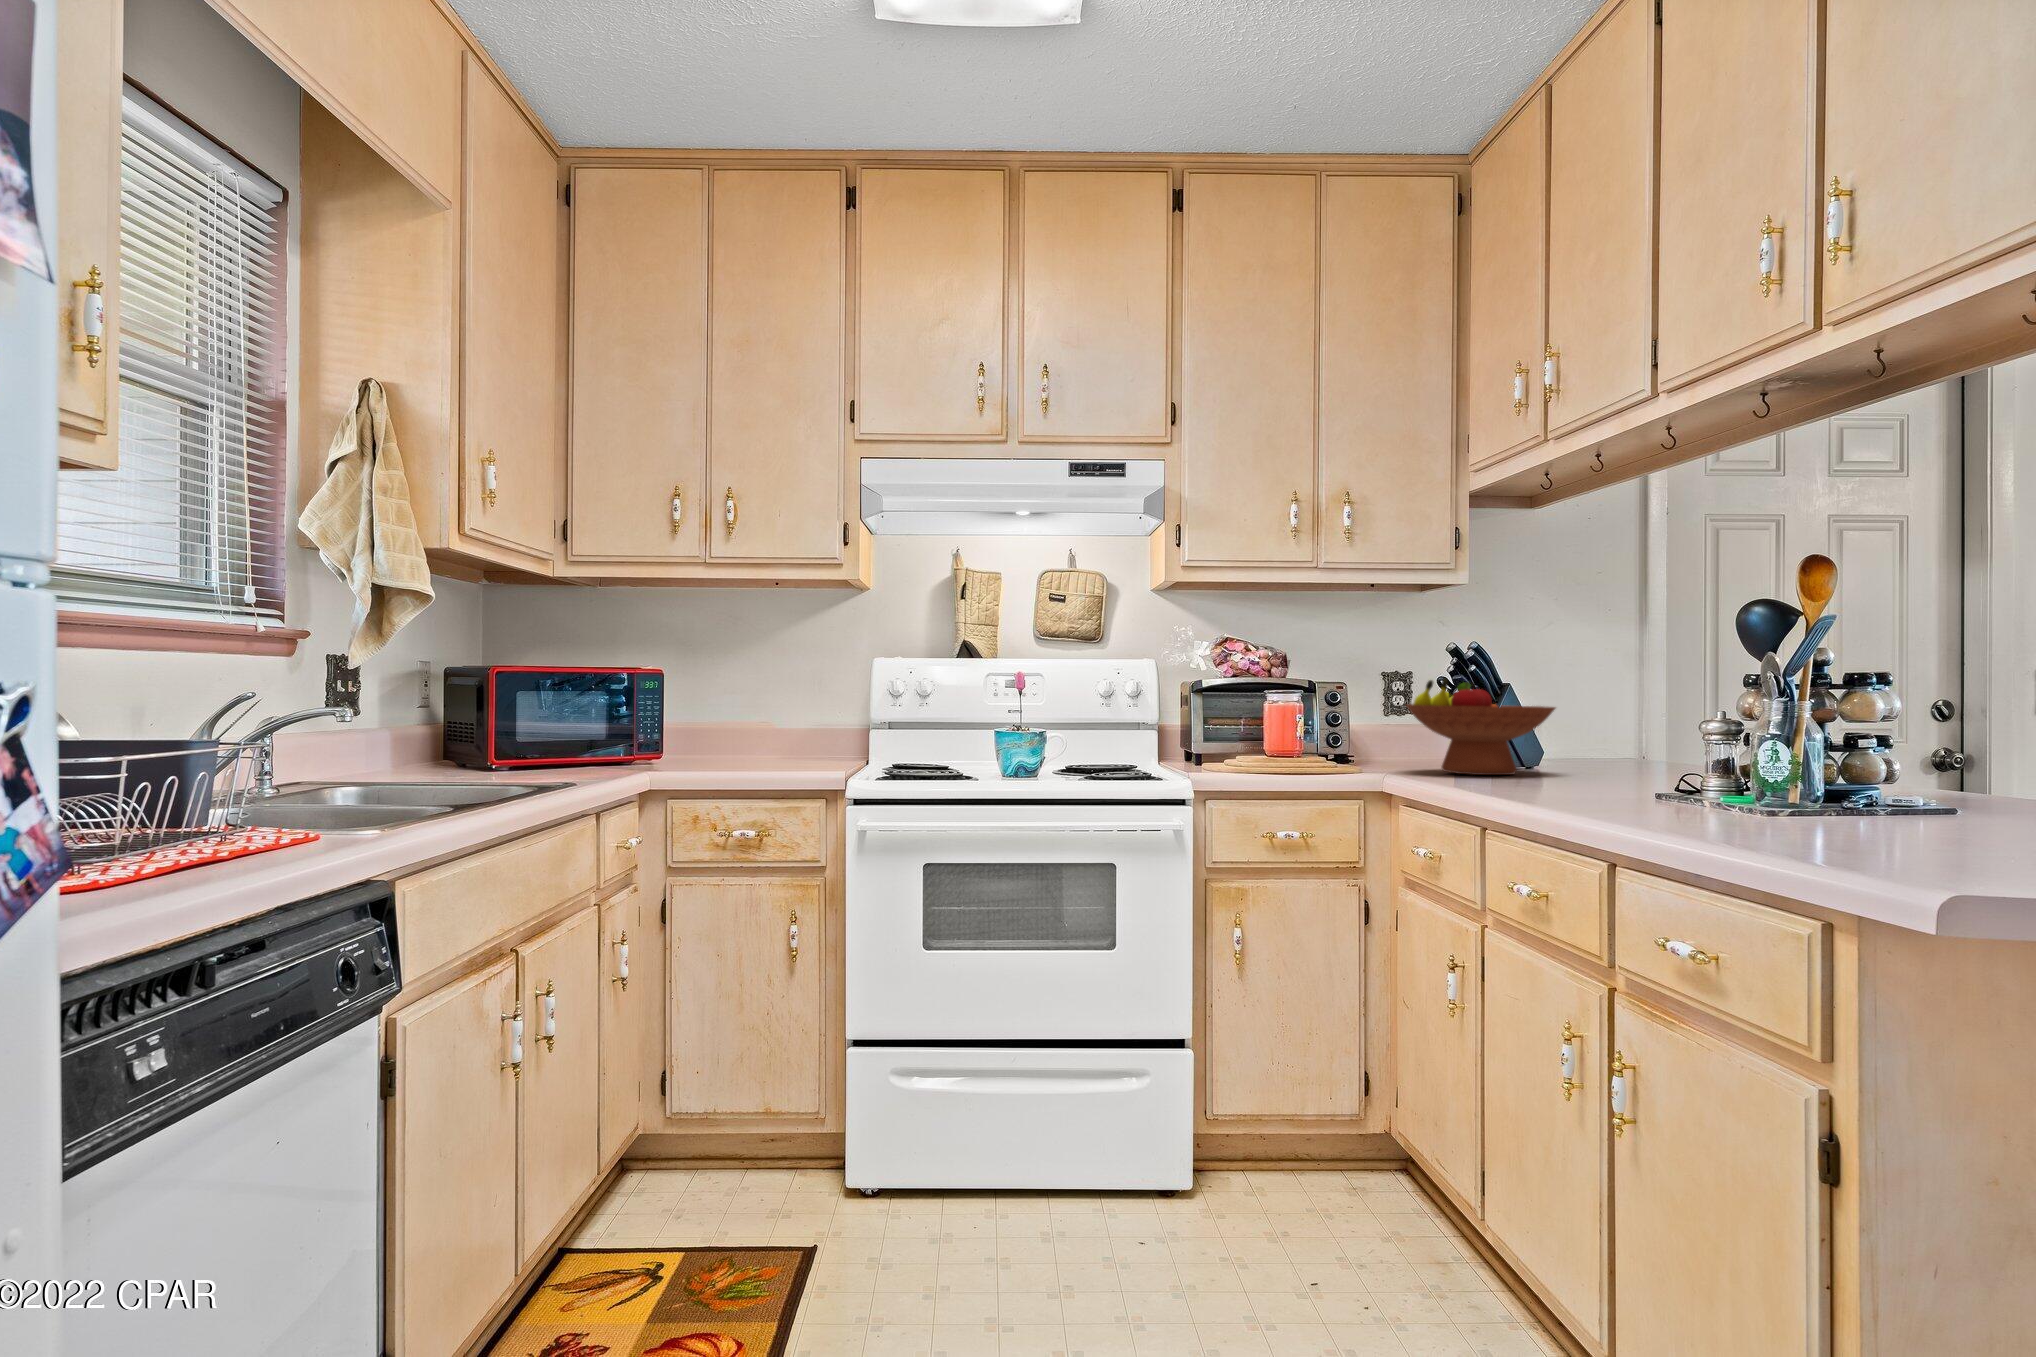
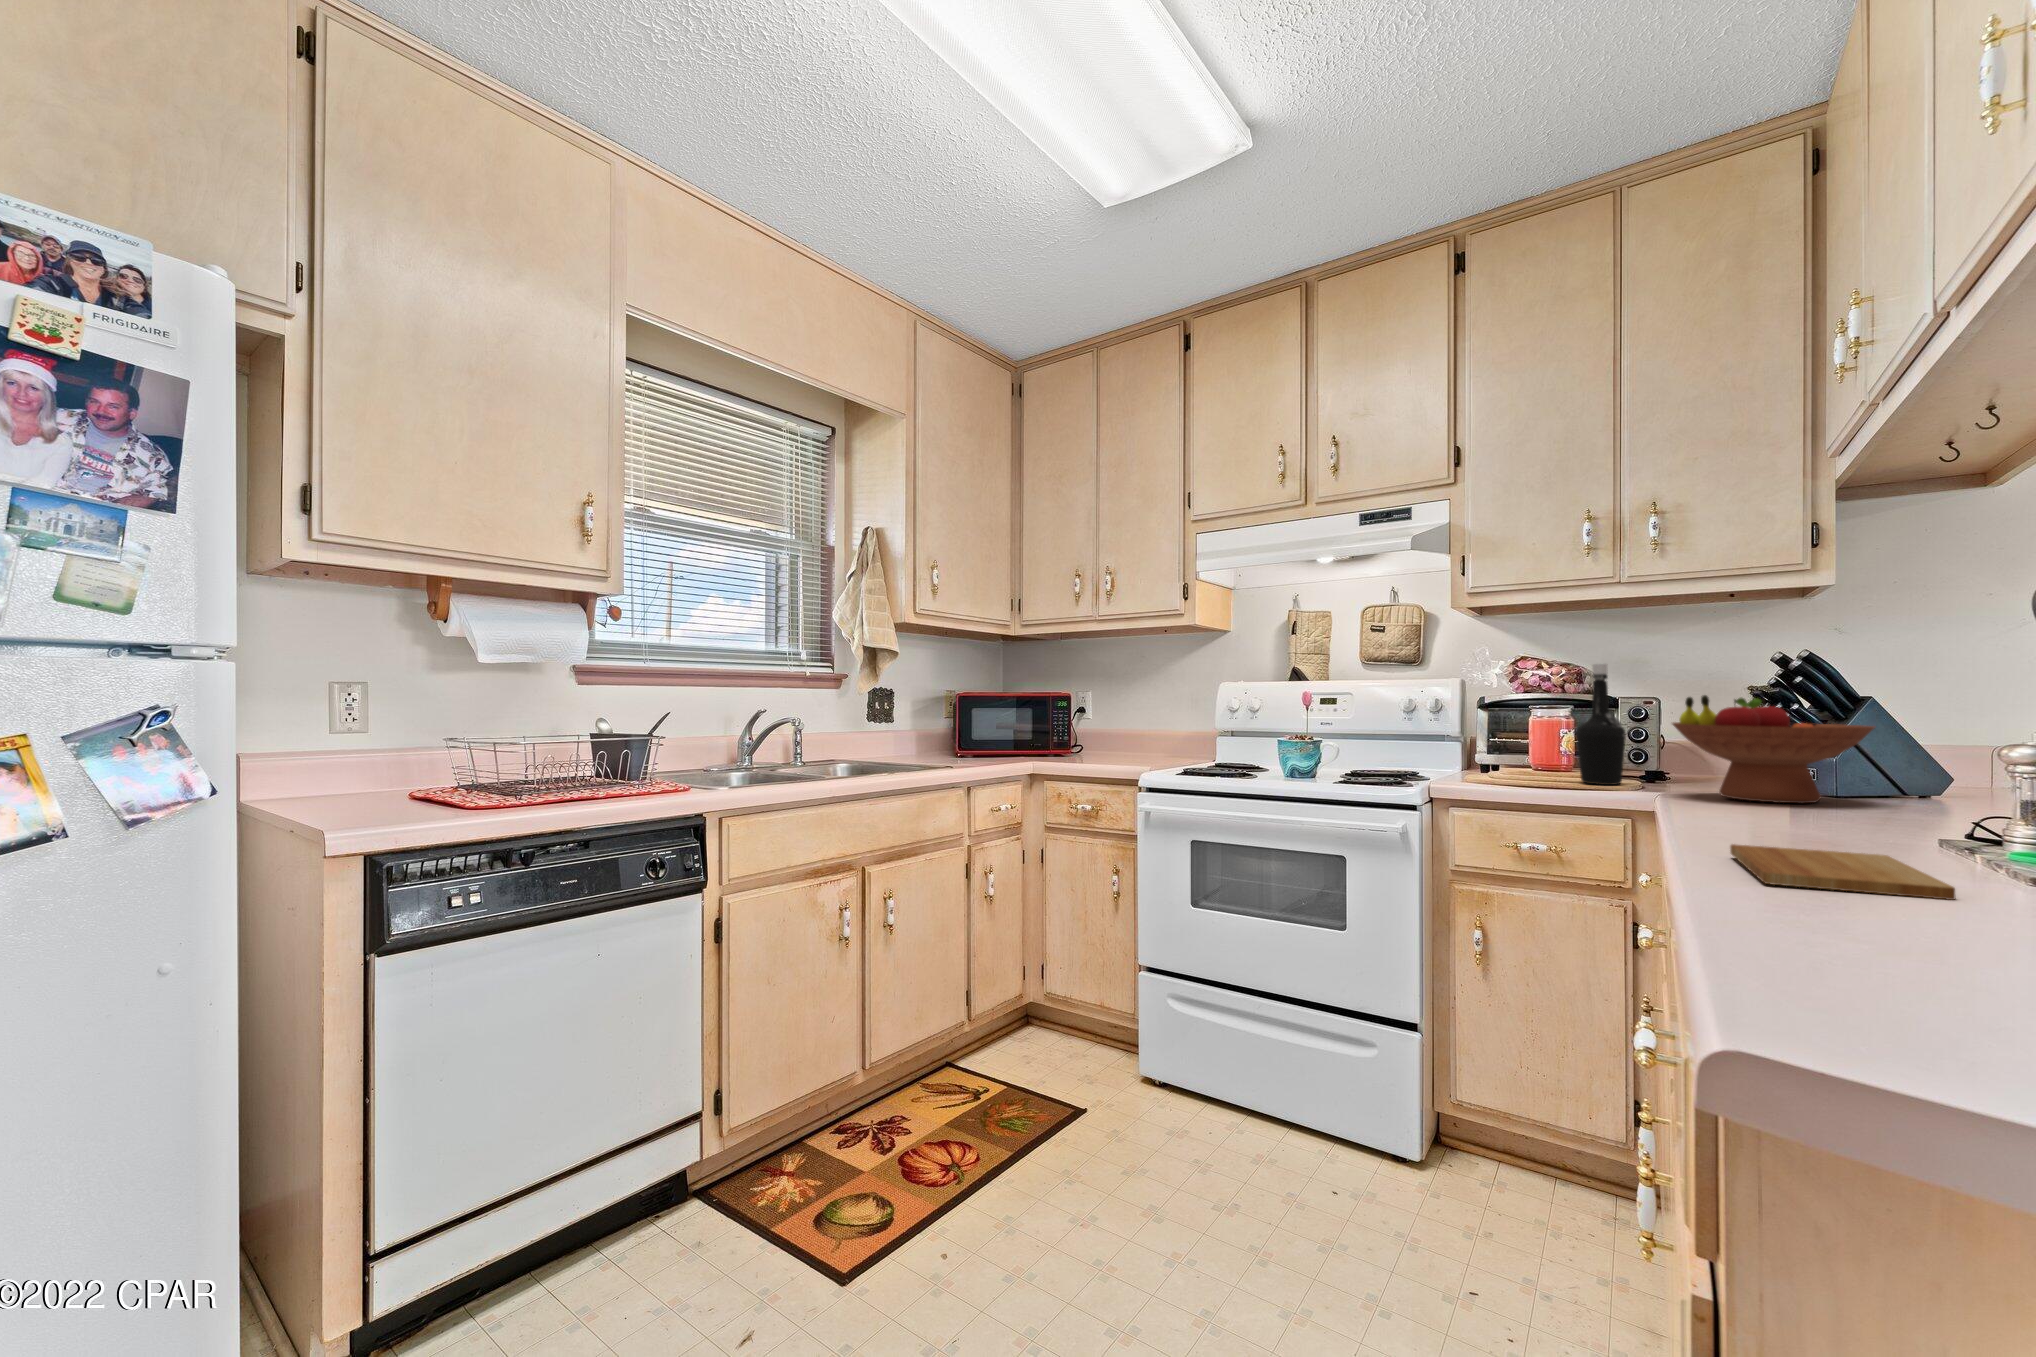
bottle: none [1285,647,1328,768] -> present [1576,664,1626,785]
cutting board: none [1699,804,1916,830] -> present [1730,844,1955,900]

